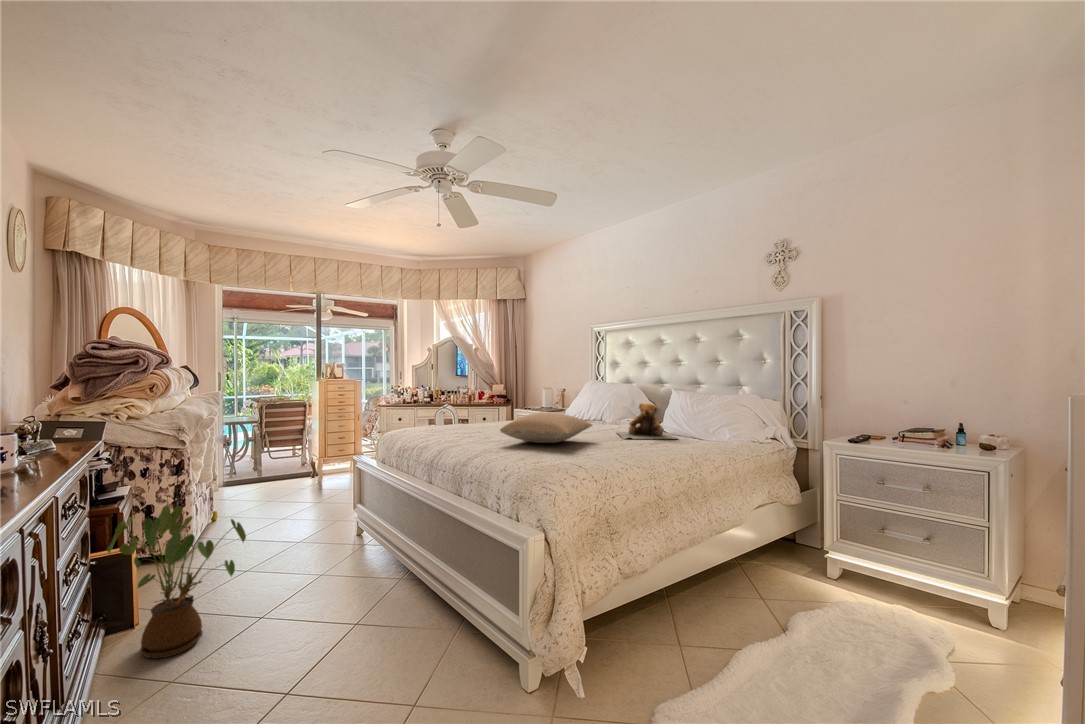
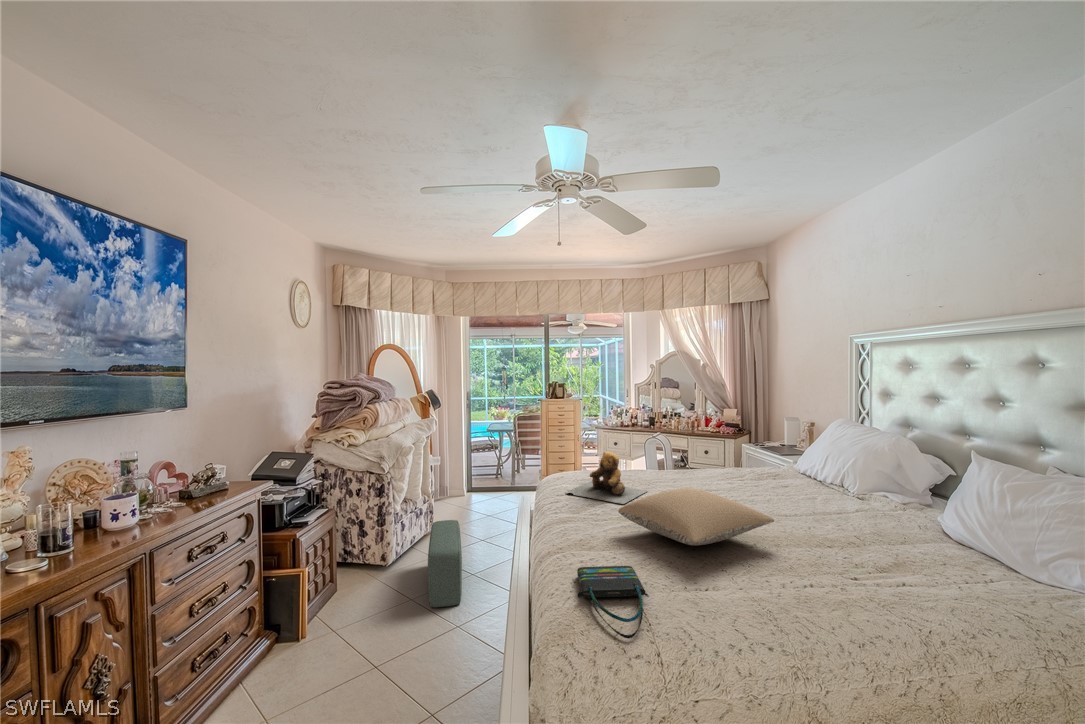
teddy bear: present [617,403,678,439] -> present [565,452,647,504]
tote bag: none [507,451,572,471] -> present [577,566,649,639]
pouf: none [244,492,309,569] -> present [428,520,462,607]
house plant: present [107,506,246,658] -> none [264,540,367,688]

